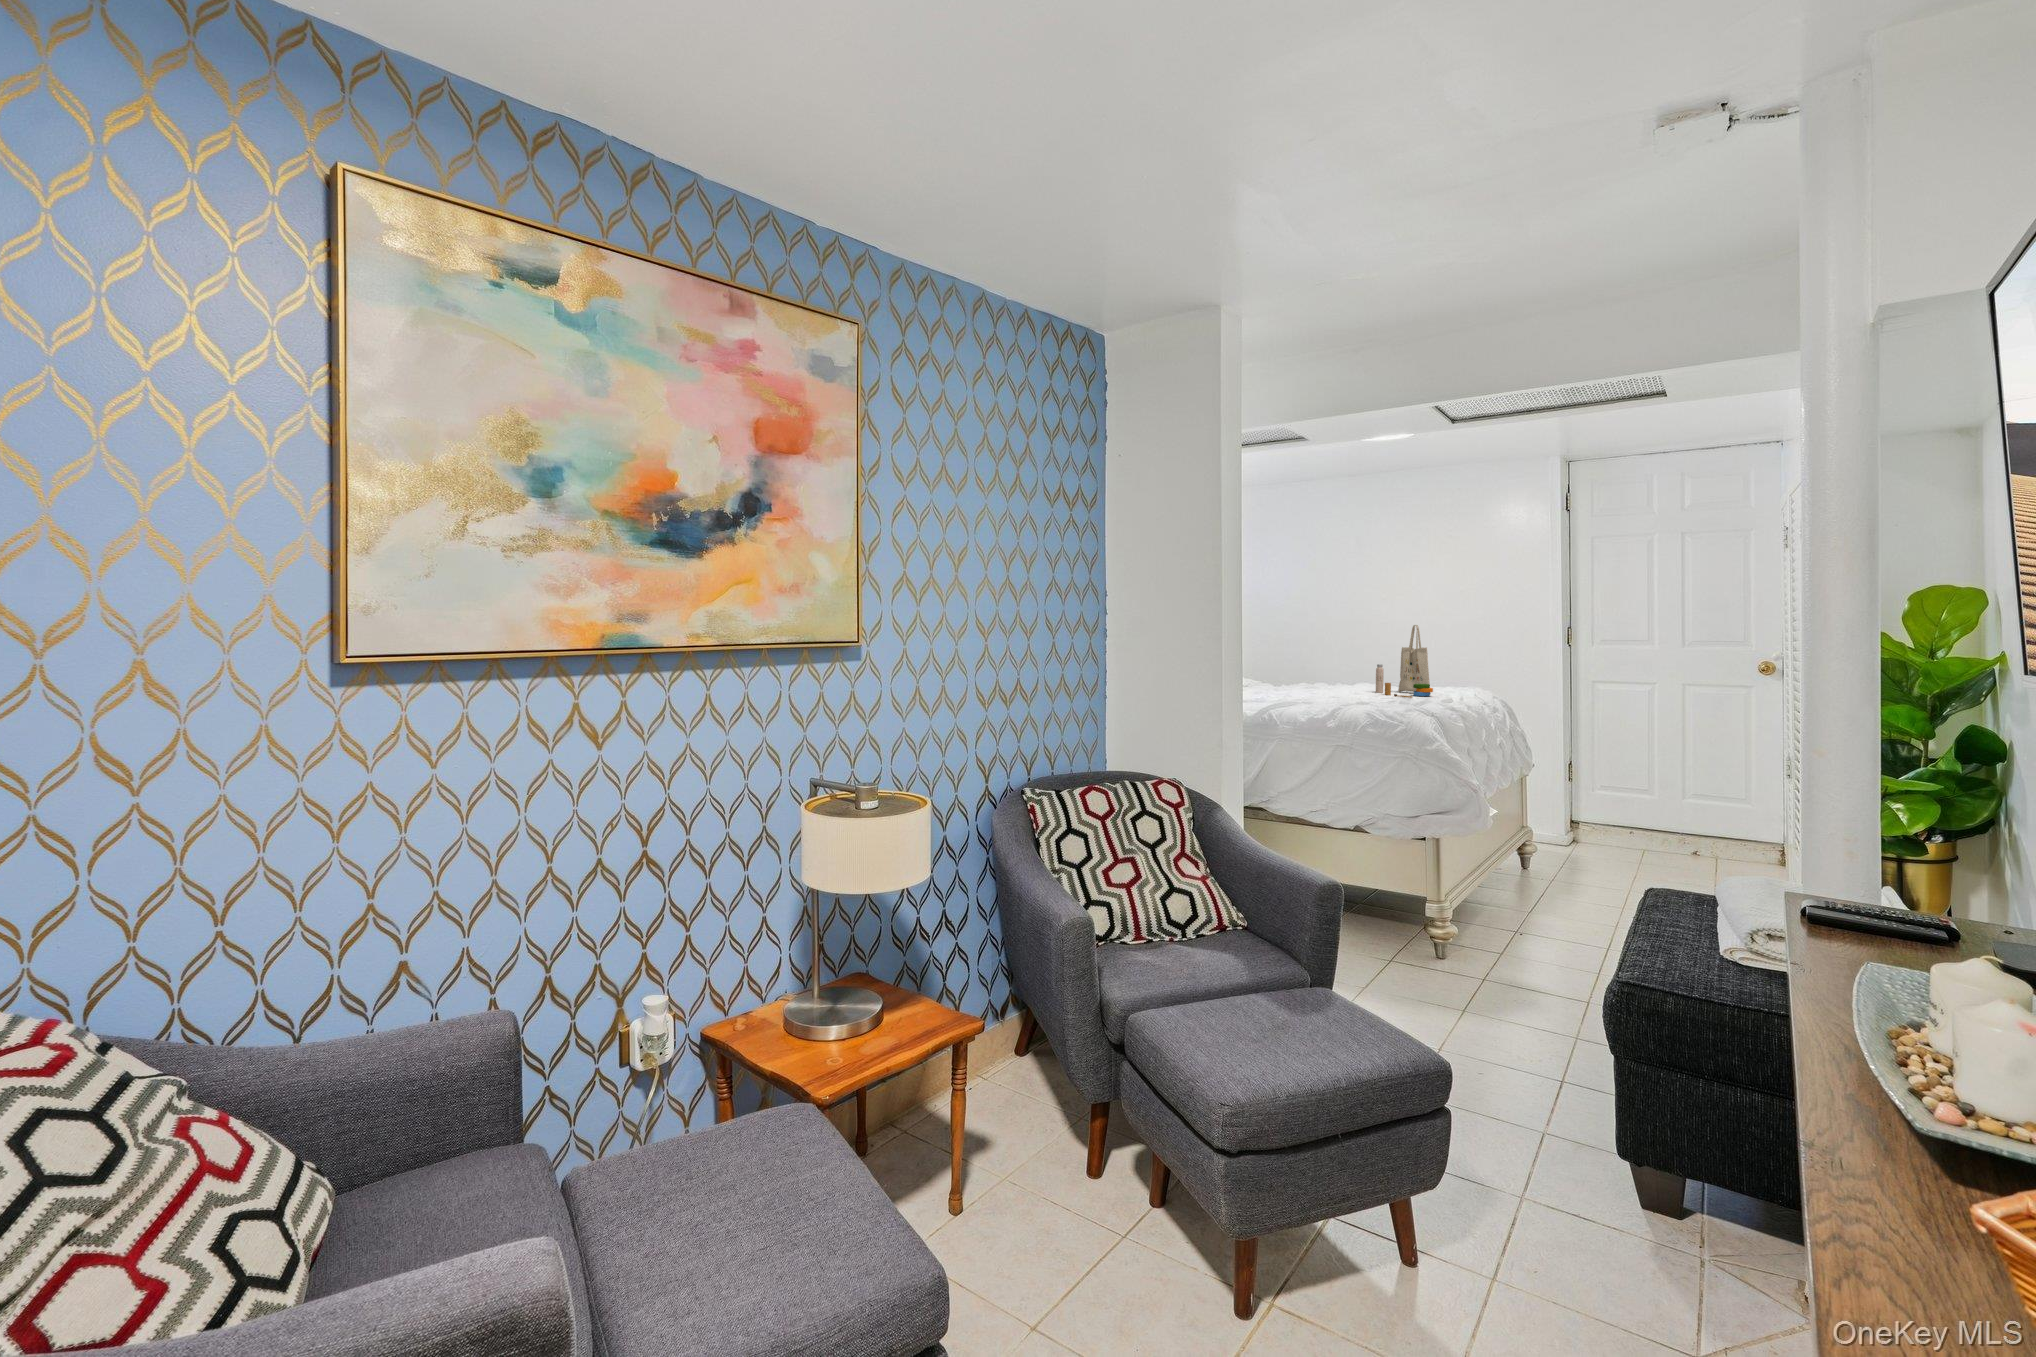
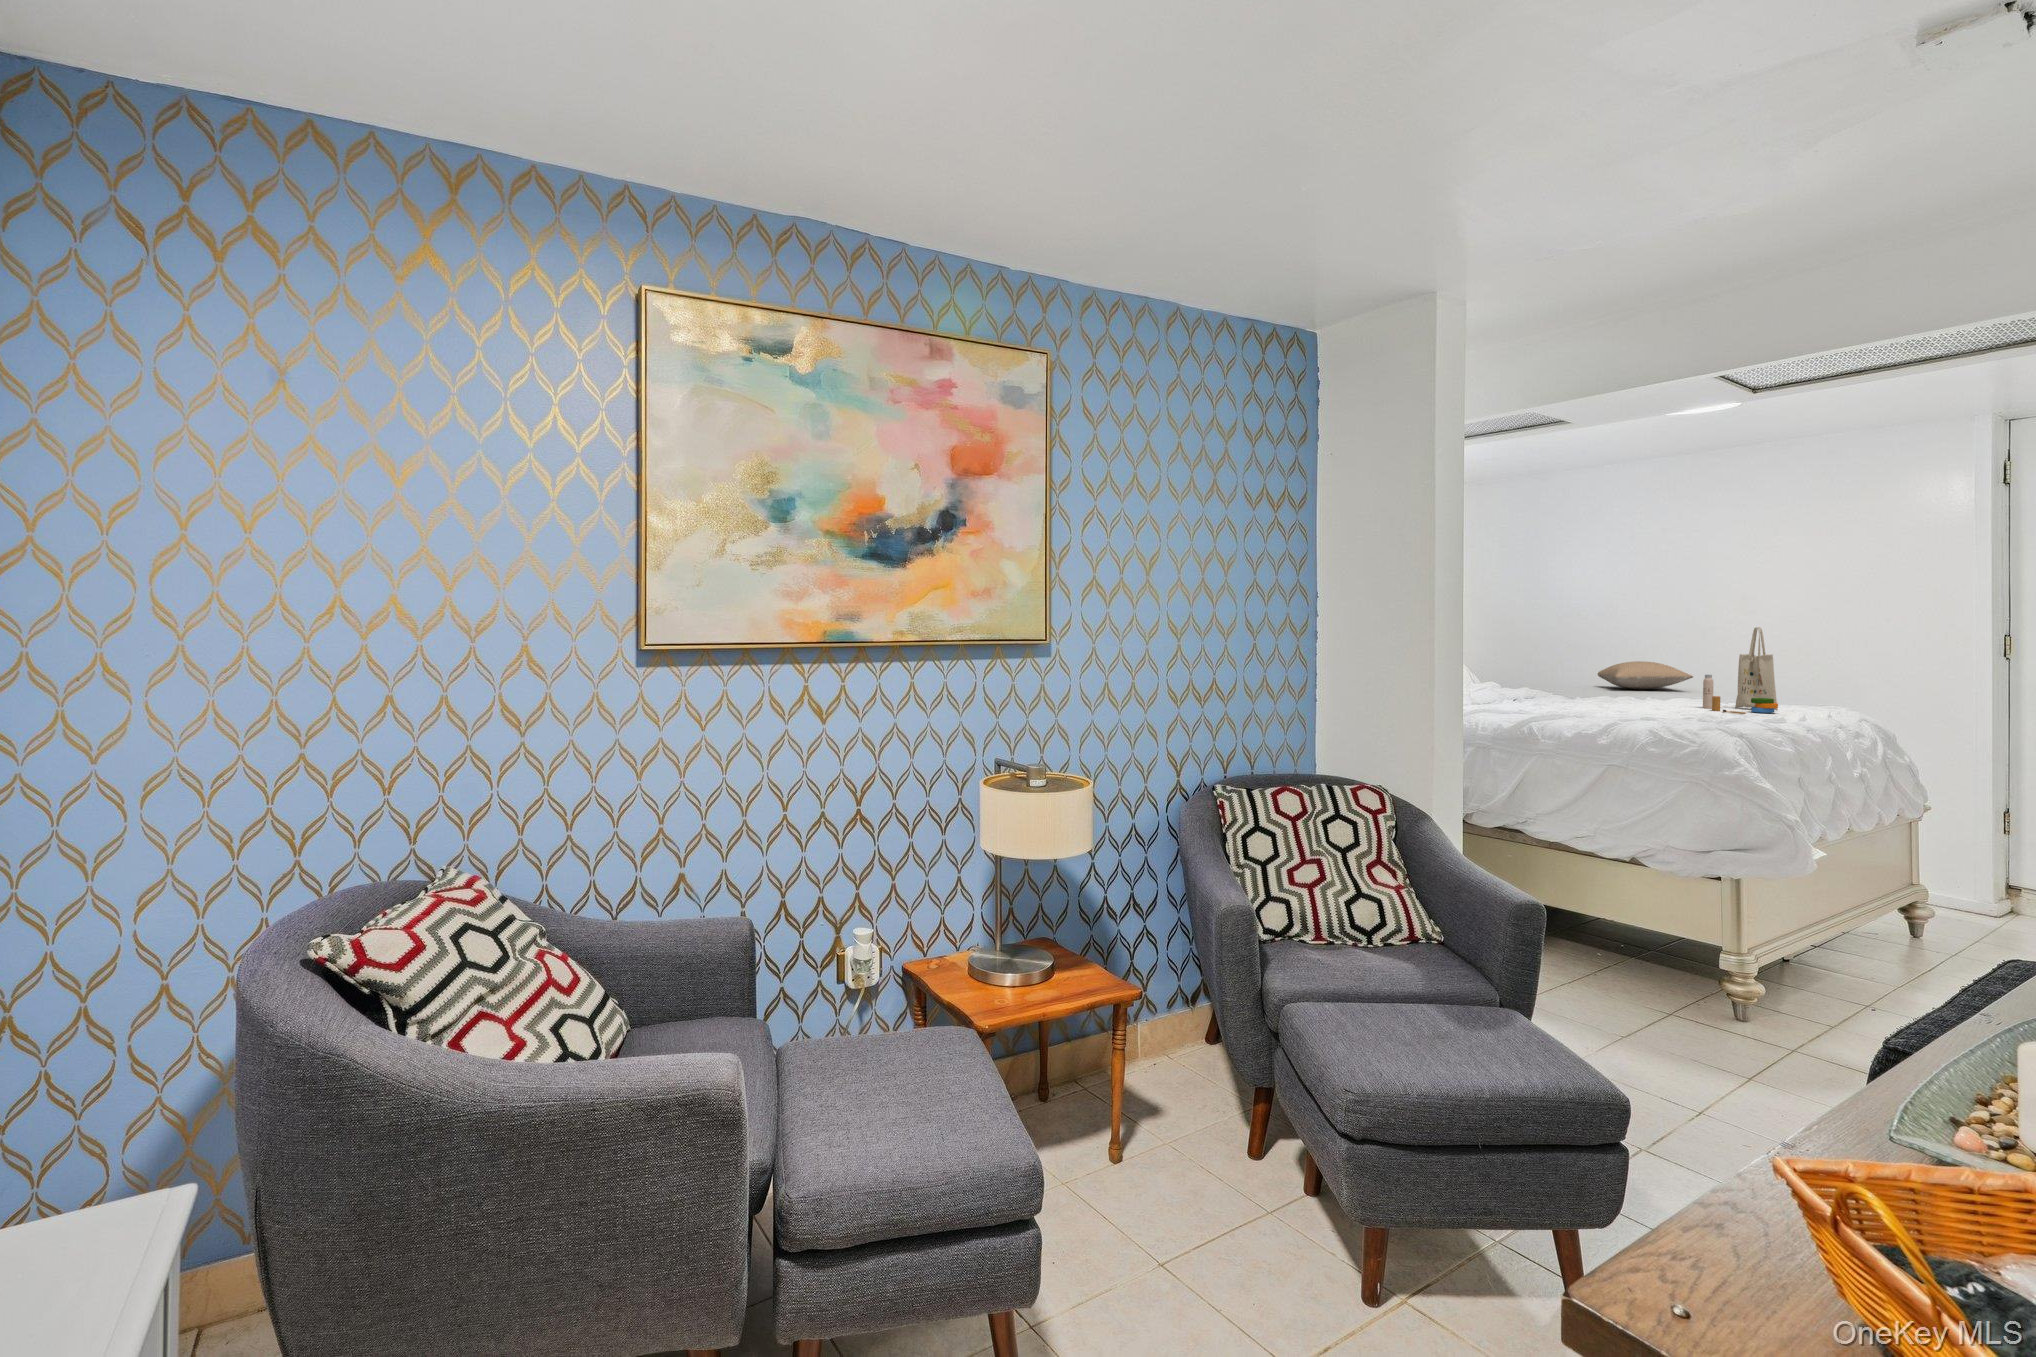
pillow: none [1279,652,1353,675] -> present [1598,661,1693,689]

